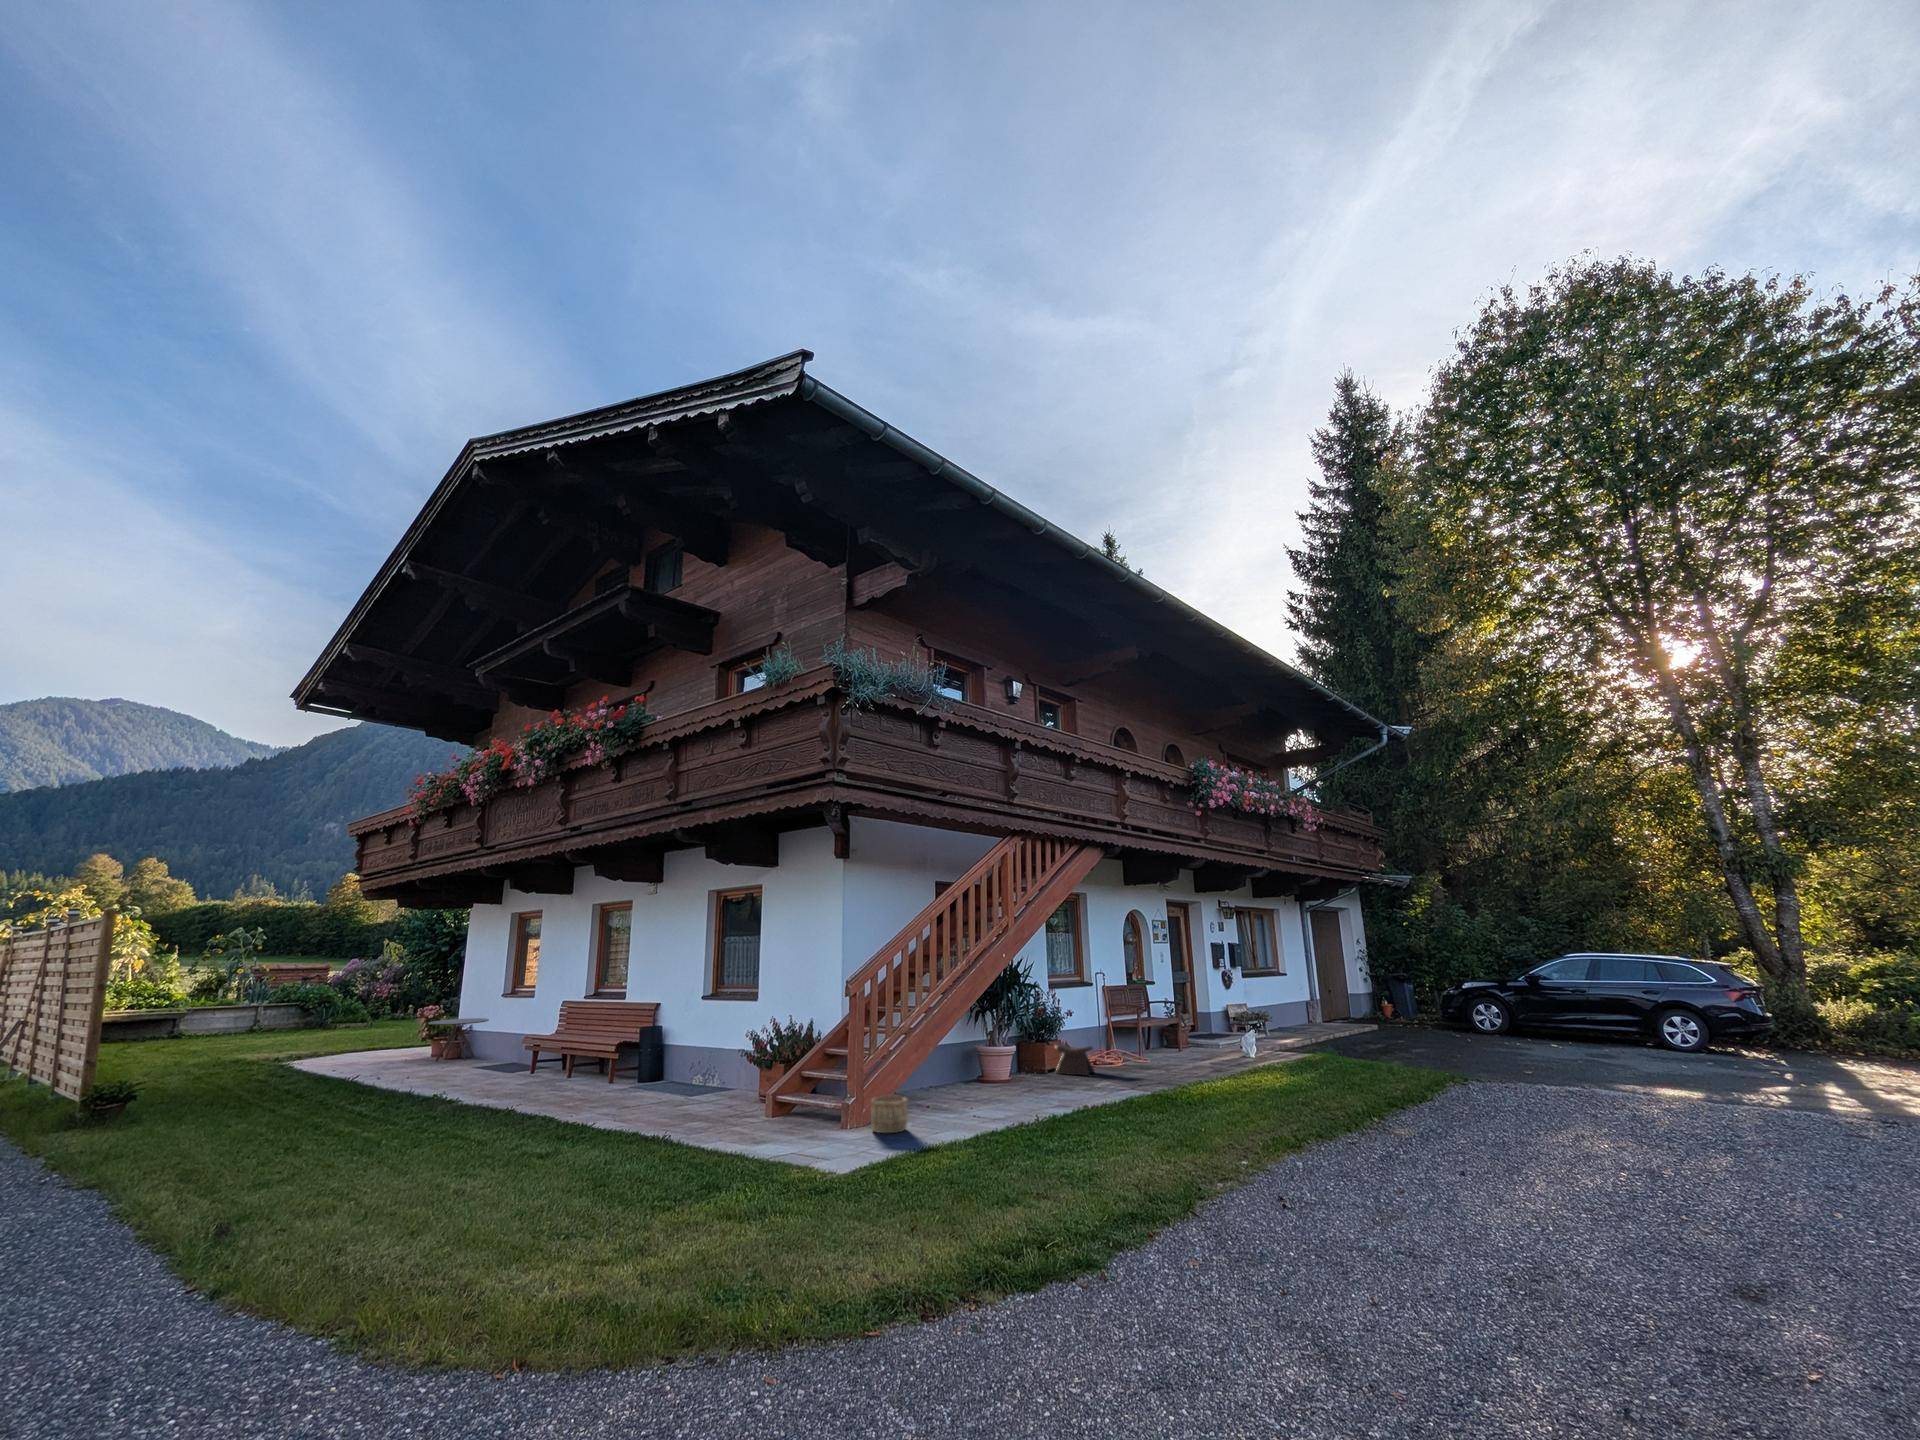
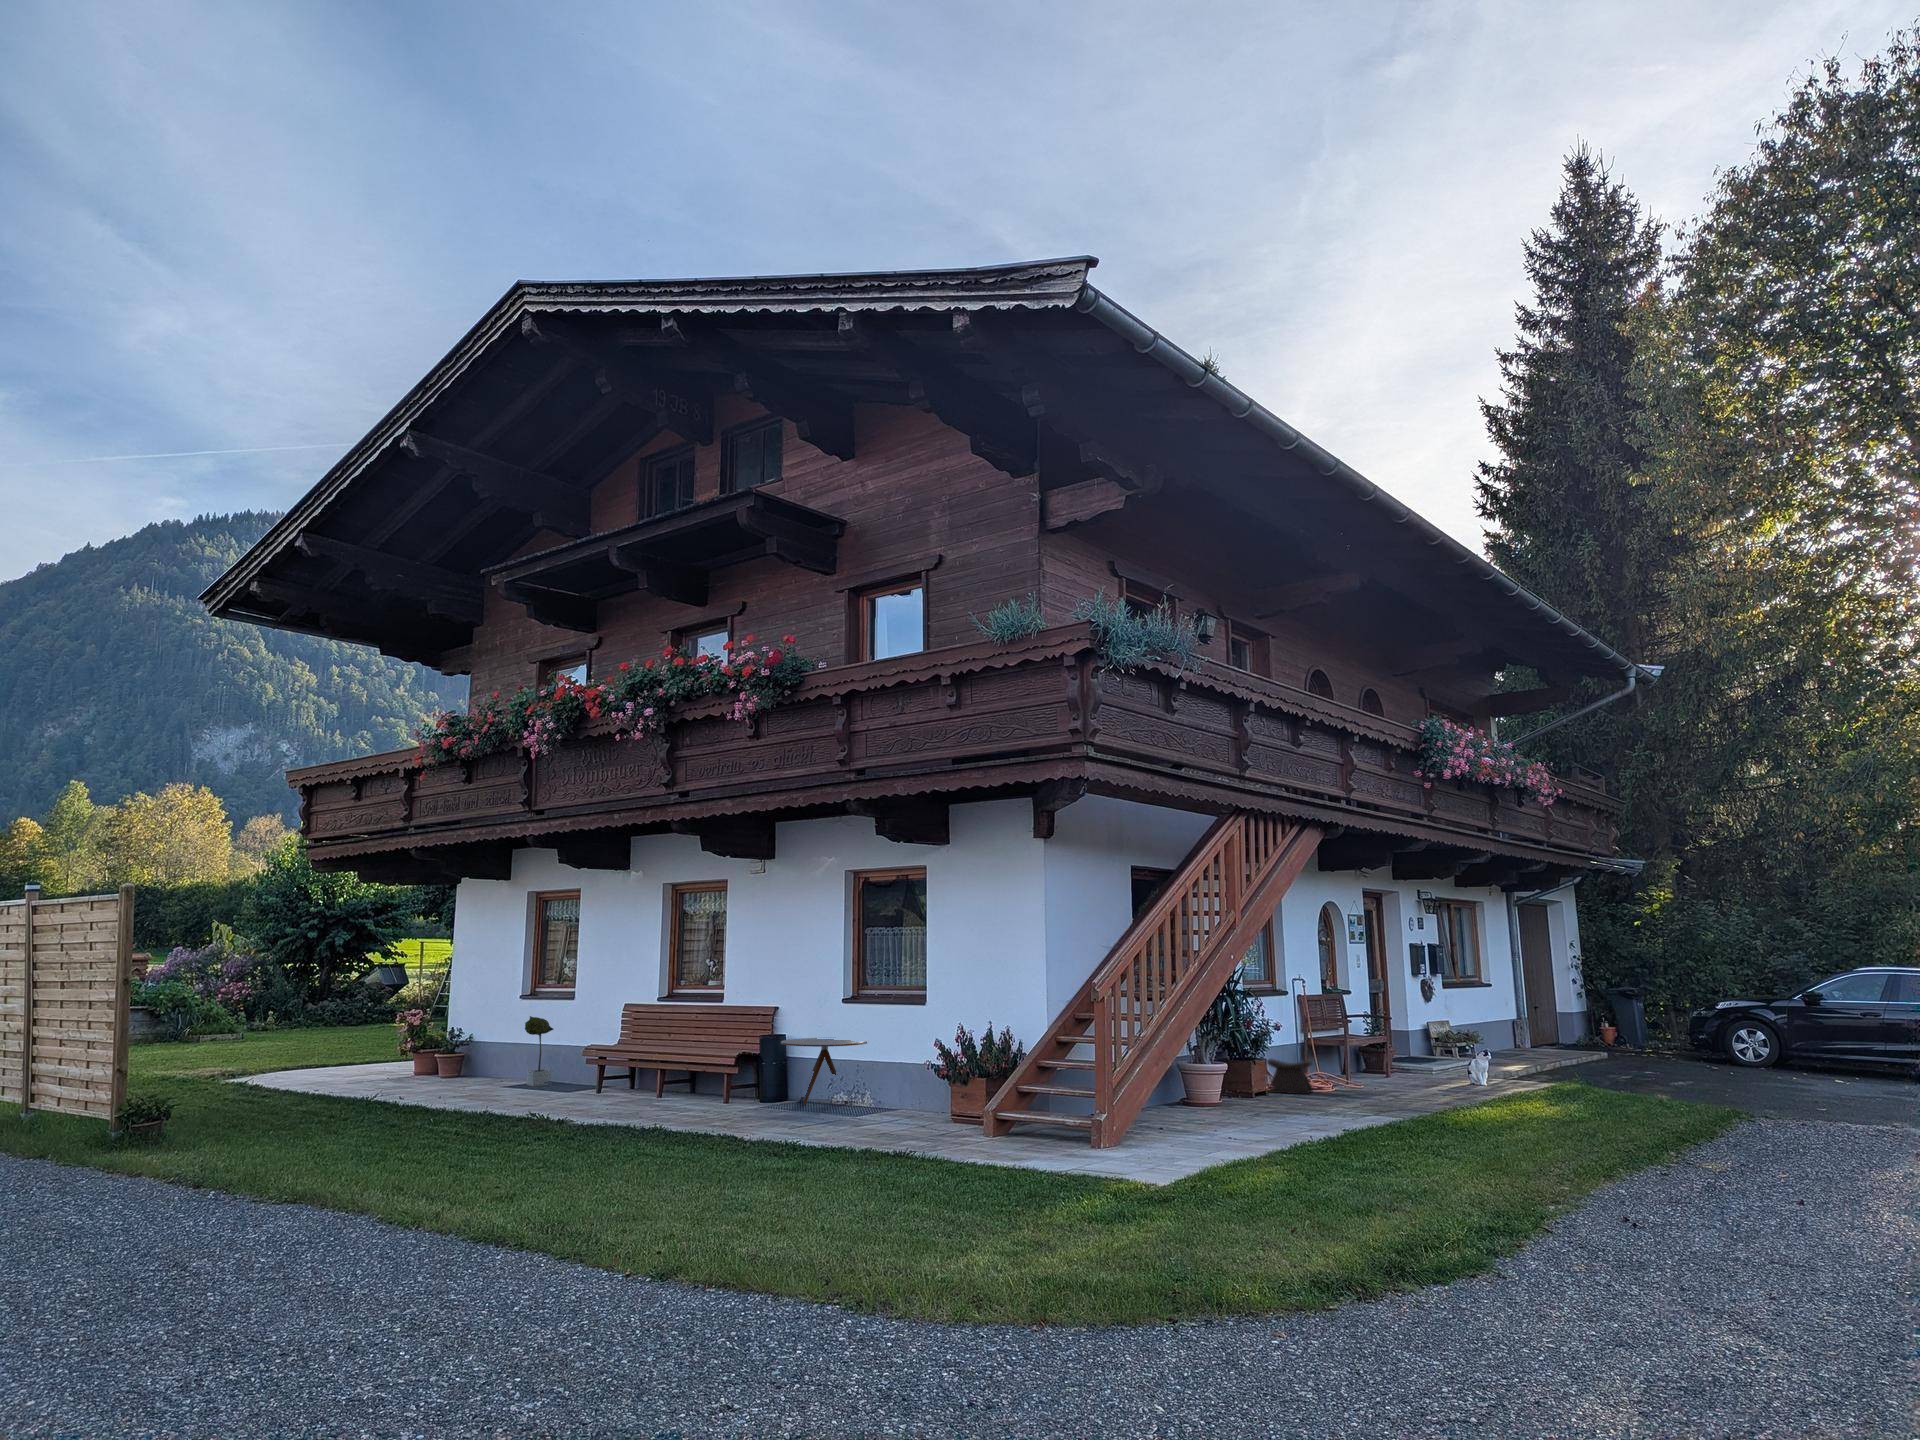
potted tree: none [499,1008,524,1065] -> present [525,1016,554,1086]
round table: present [428,1018,489,1061] -> present [781,1038,867,1105]
wooden bucket: present [871,1095,908,1133] -> none [1133,1099,1174,1136]

